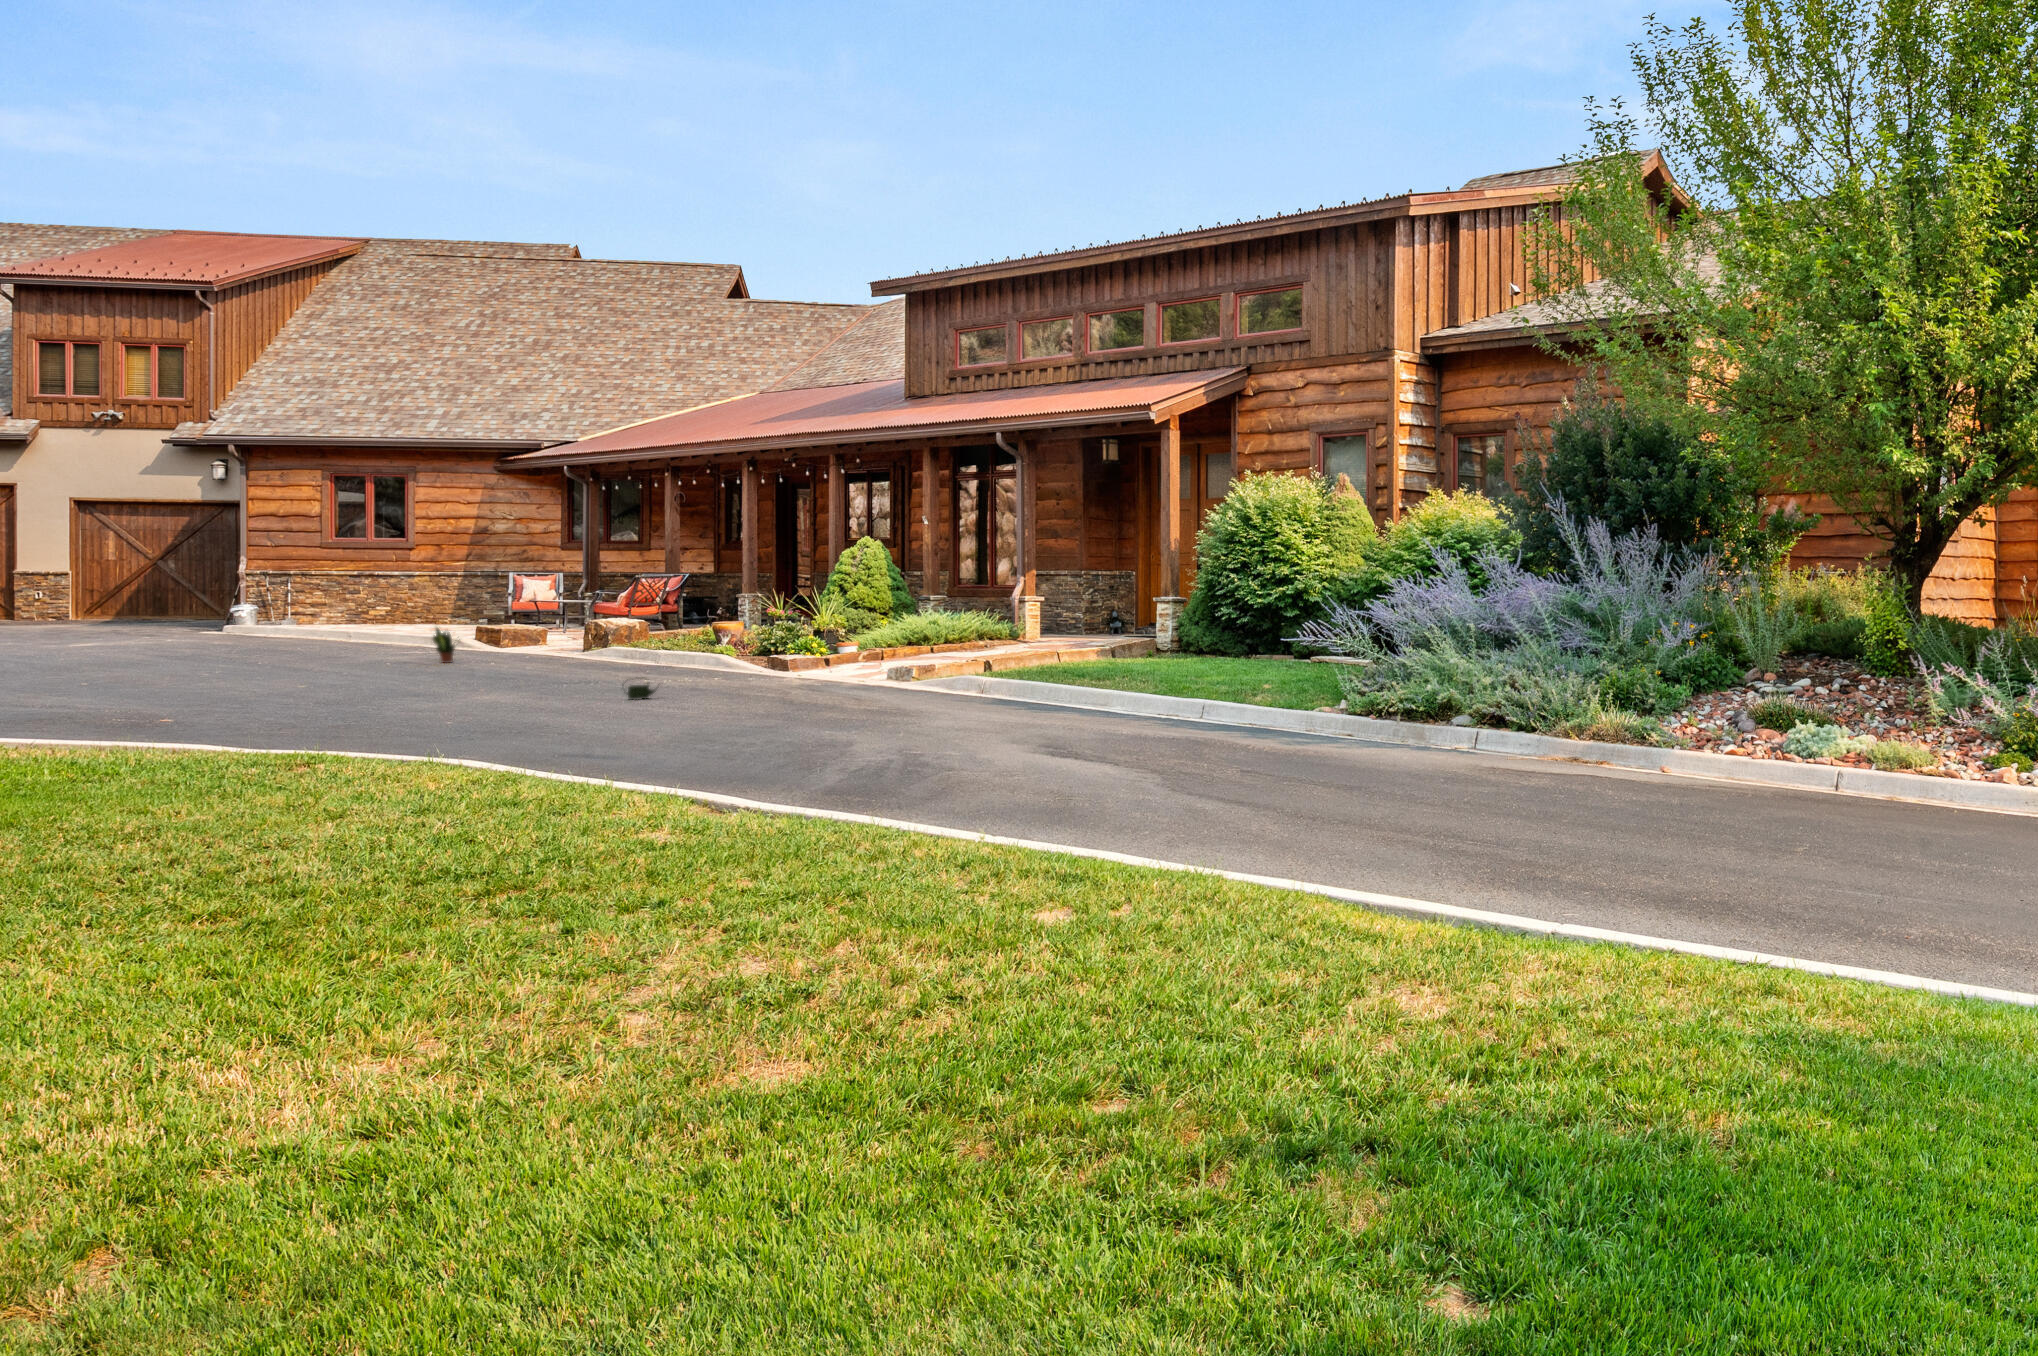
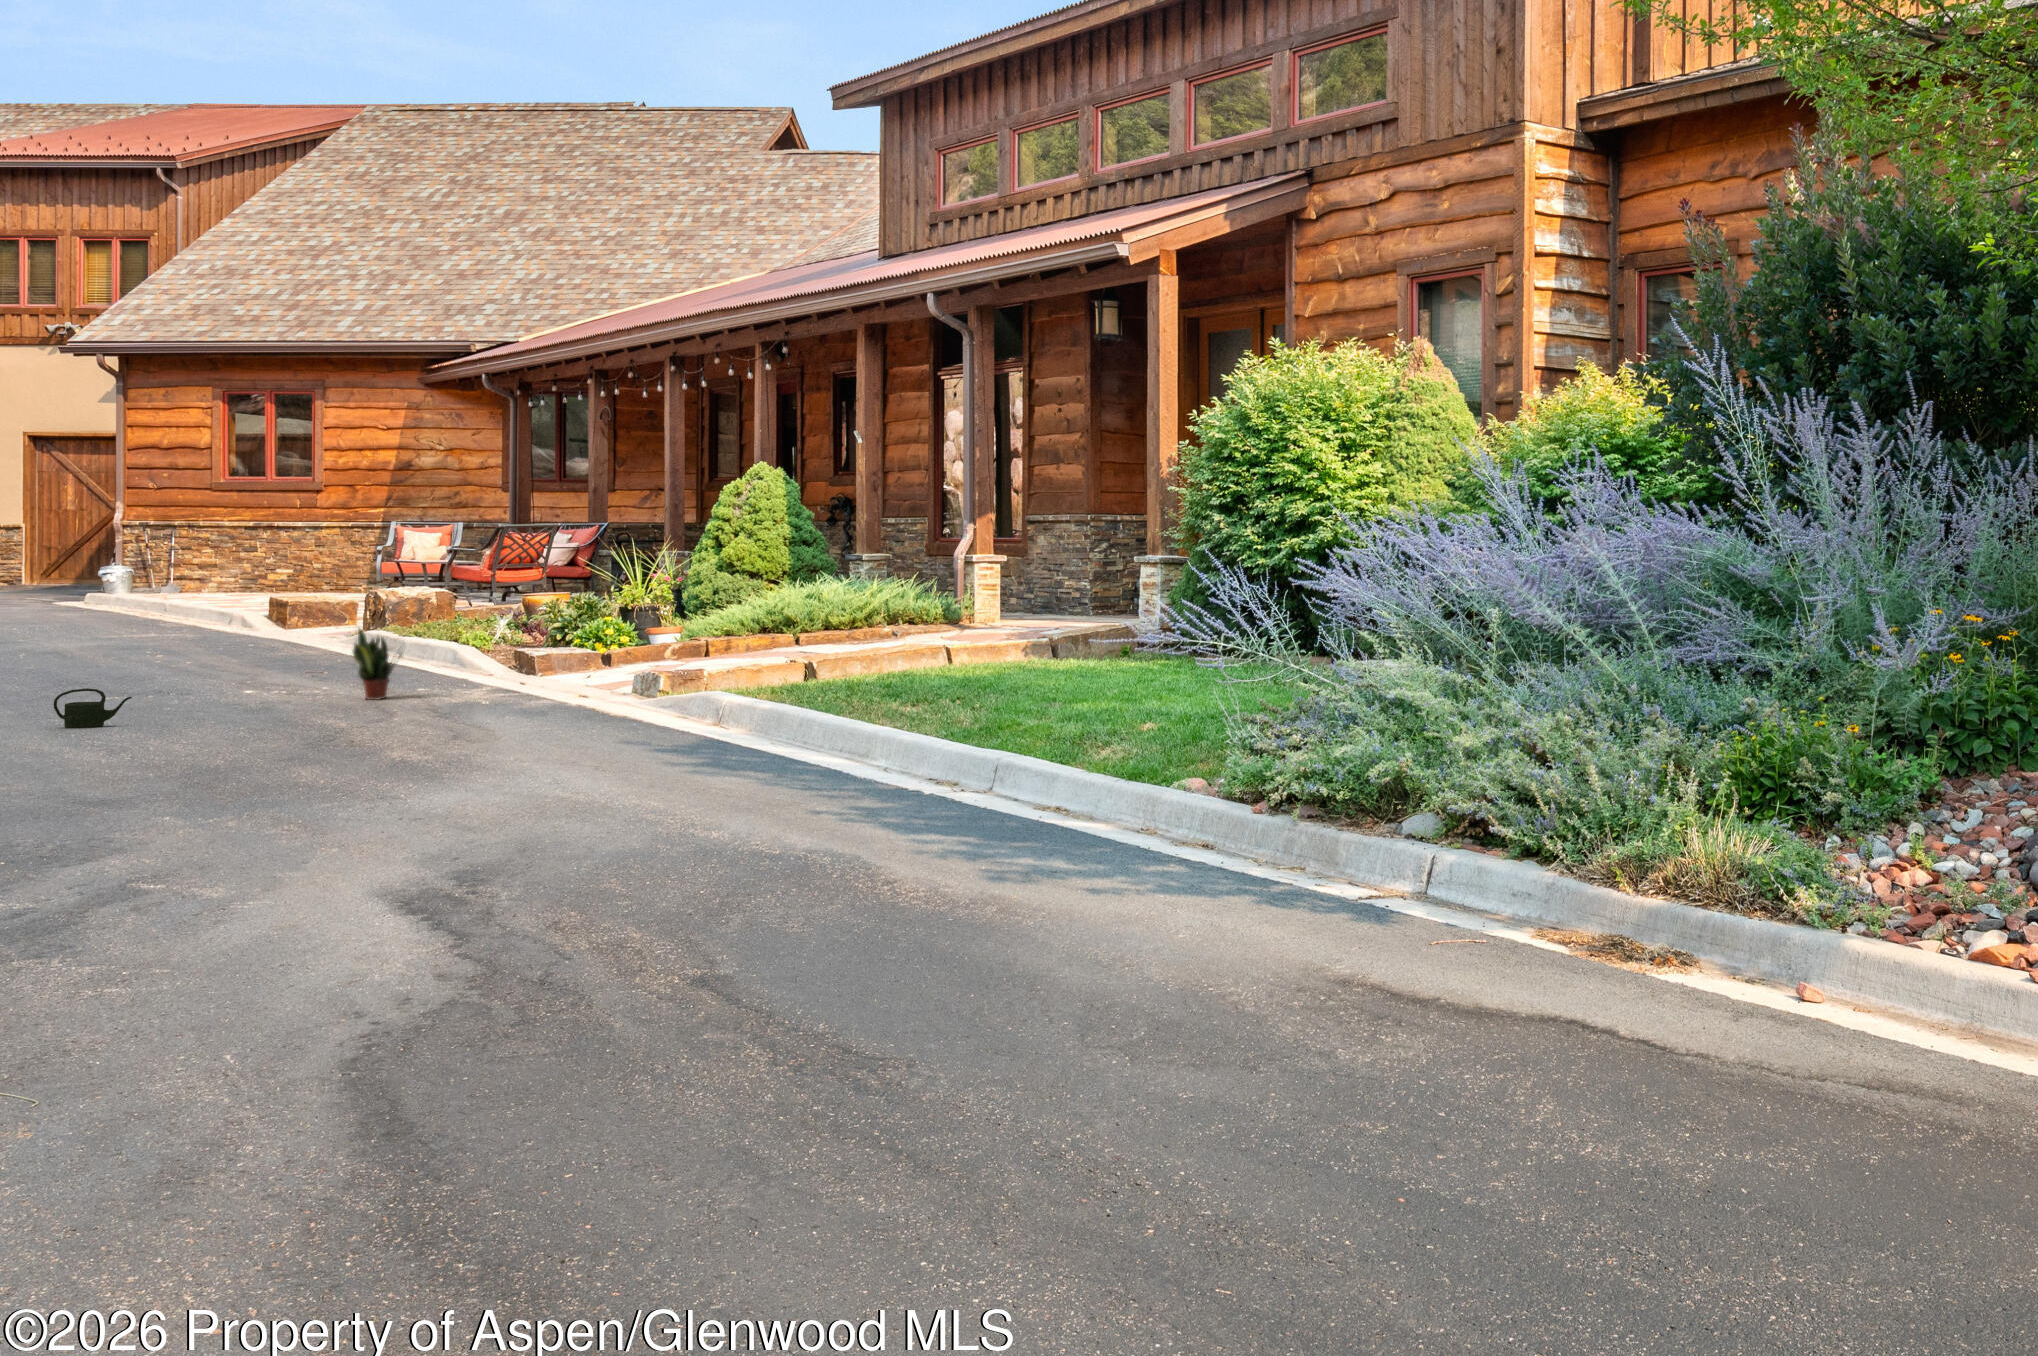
potted plant: present [433,628,455,663] -> present [352,629,395,700]

